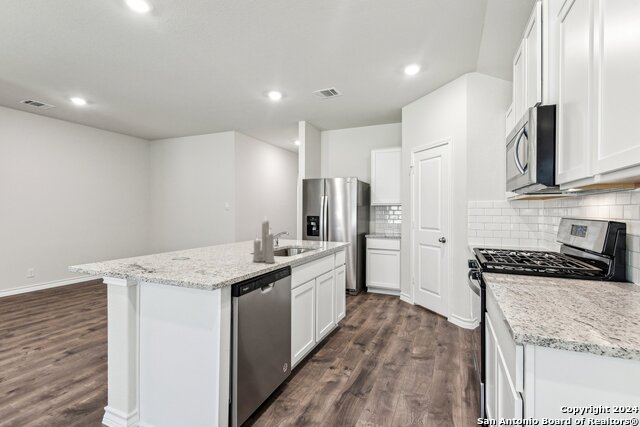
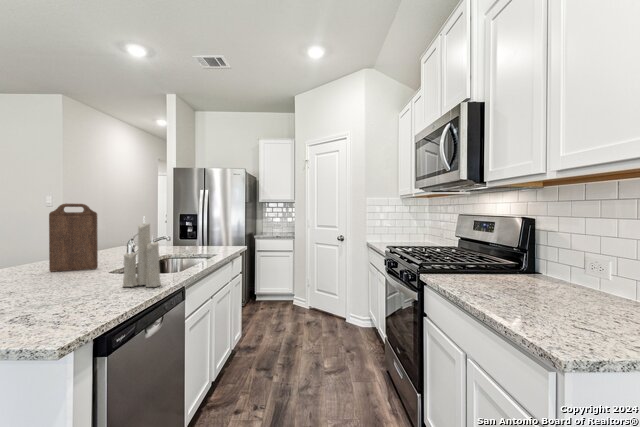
cutting board: none [219,208,244,251] -> present [49,203,98,272]

